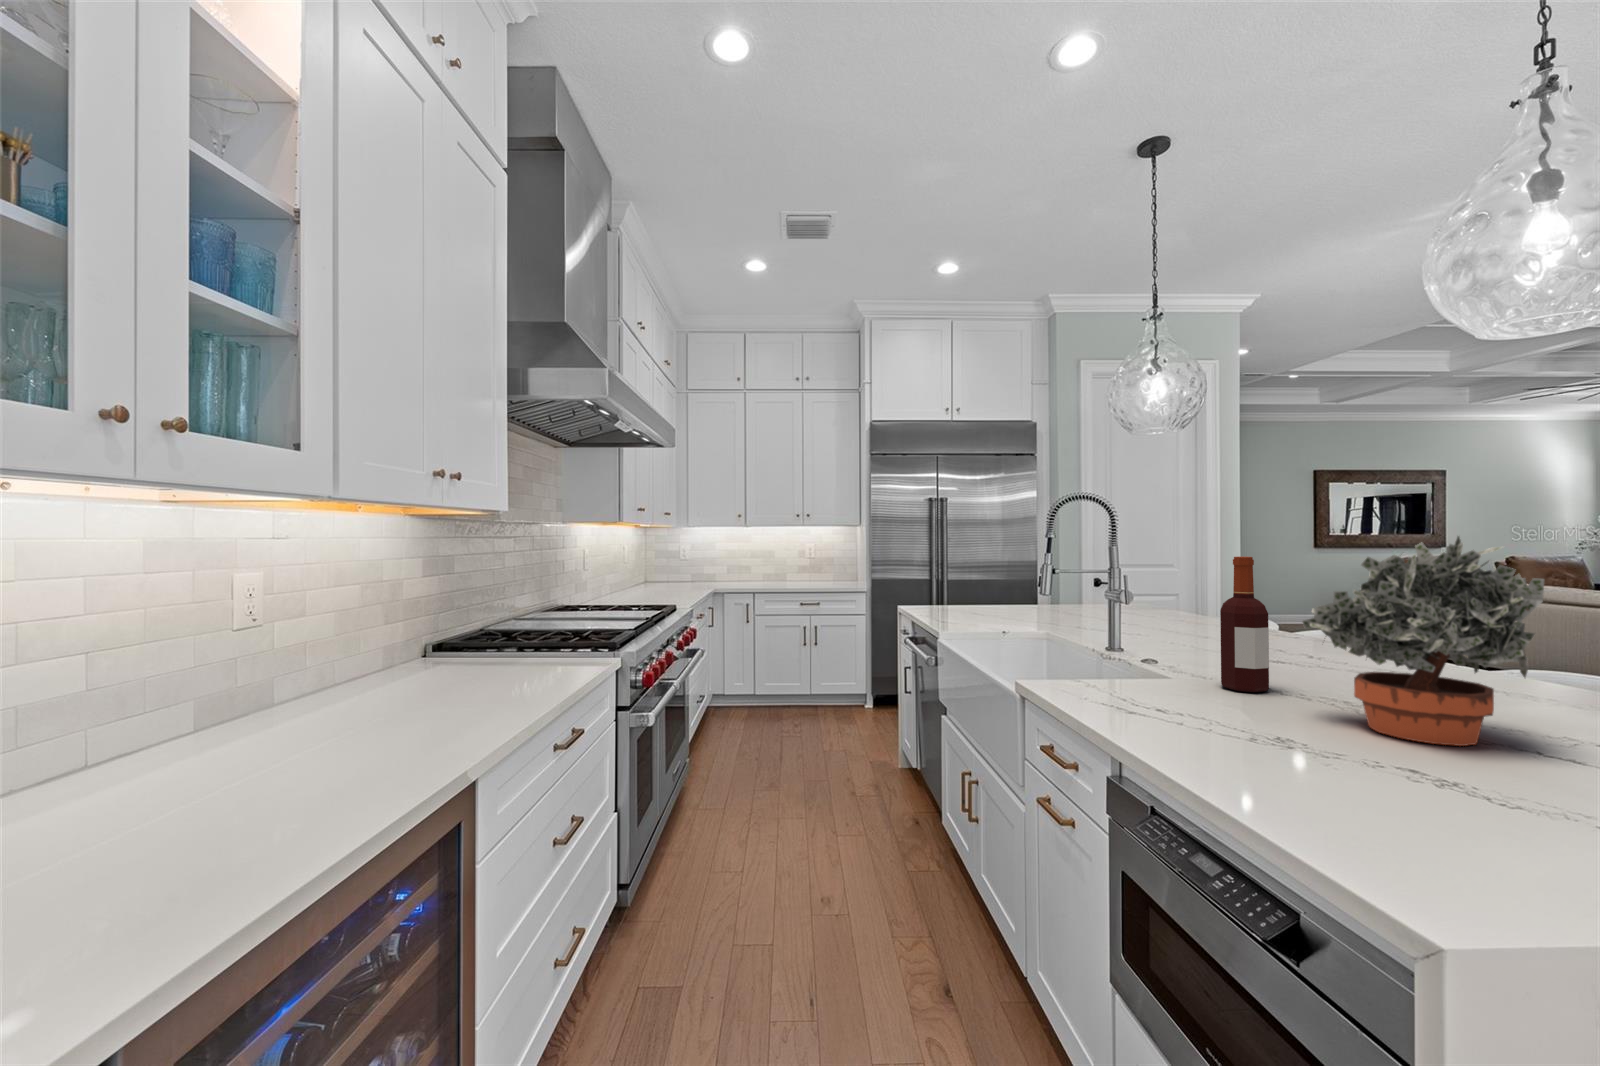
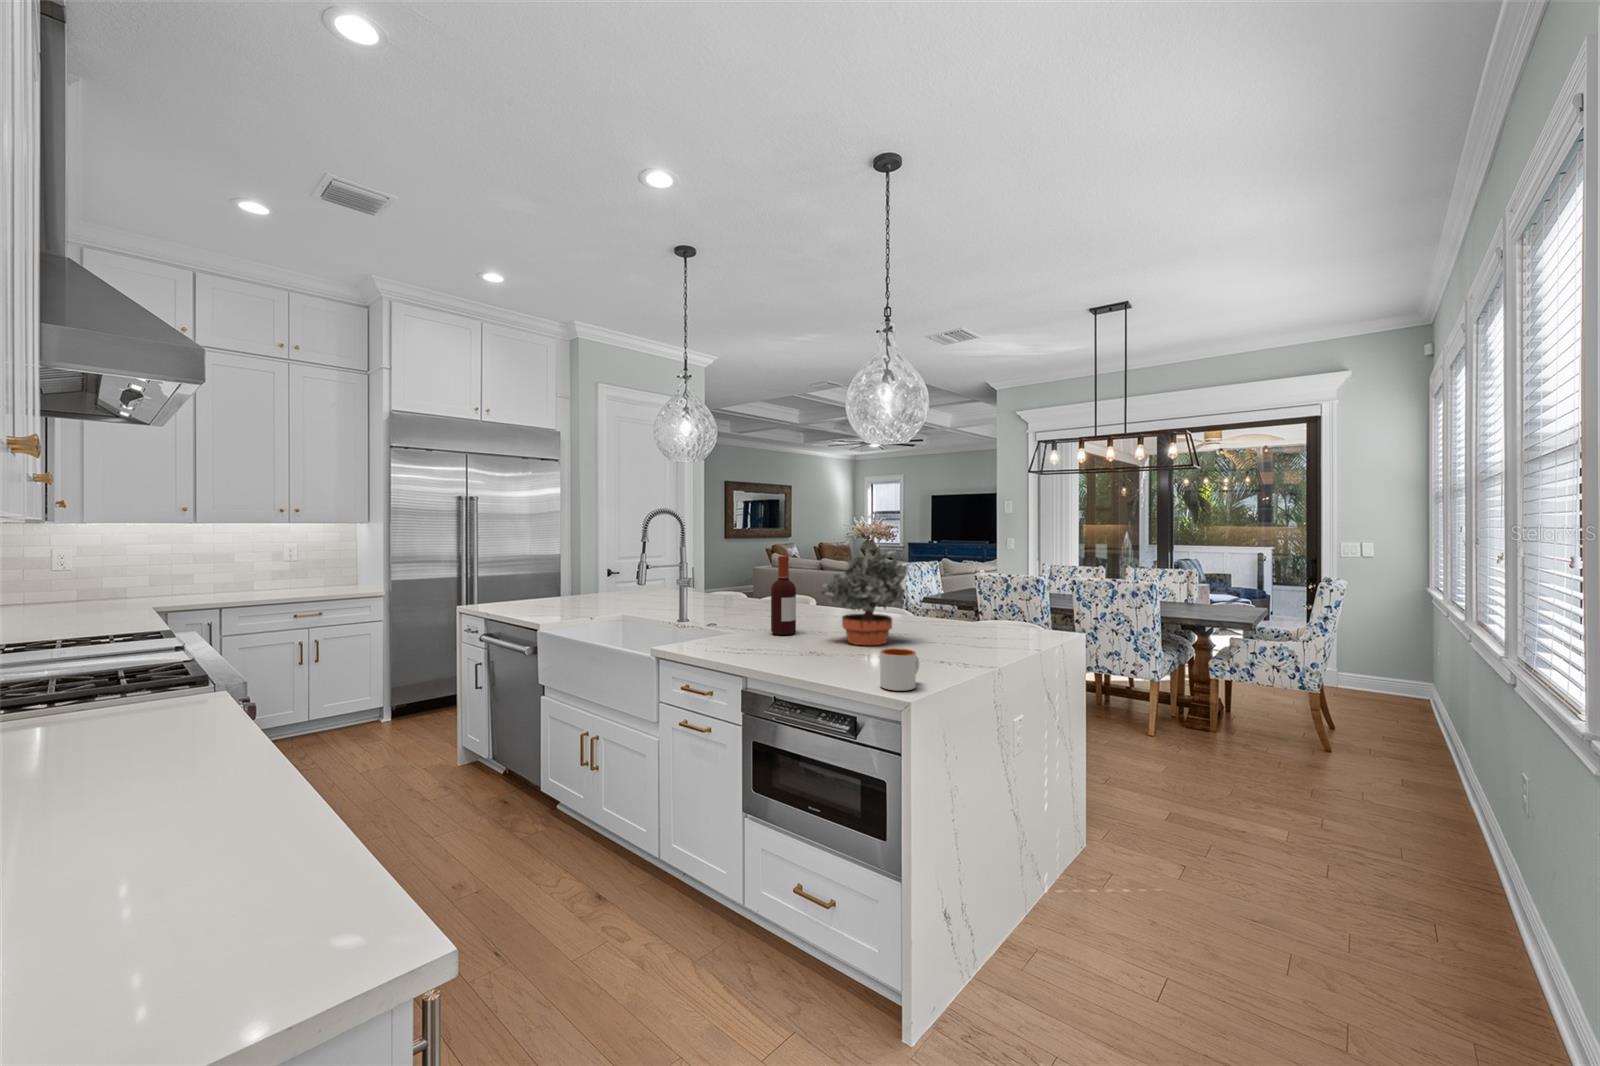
mug: none [1339,760,1478,880] -> present [880,648,919,691]

